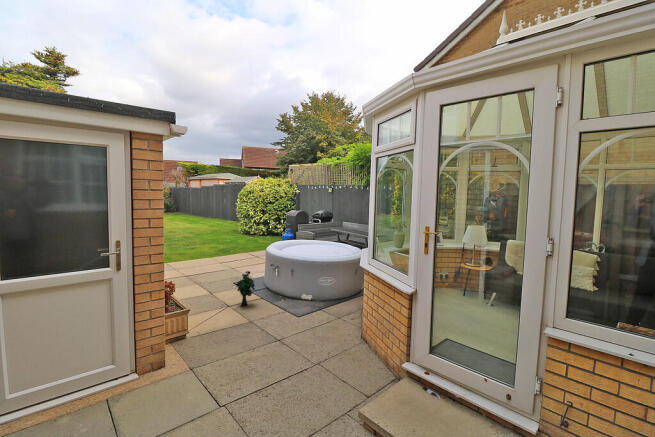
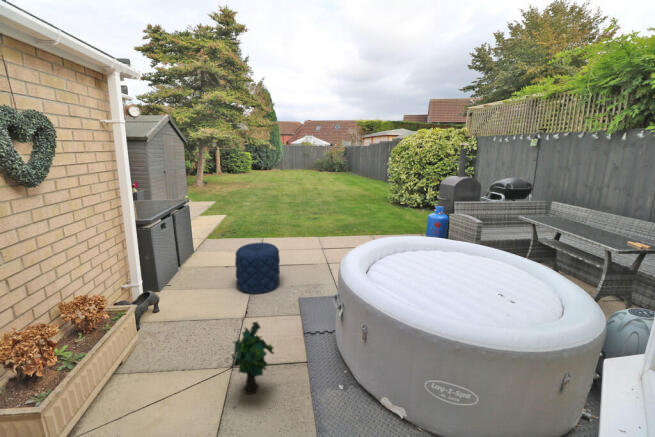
pouf: none [183,254,213,285] -> present [235,243,280,294]

